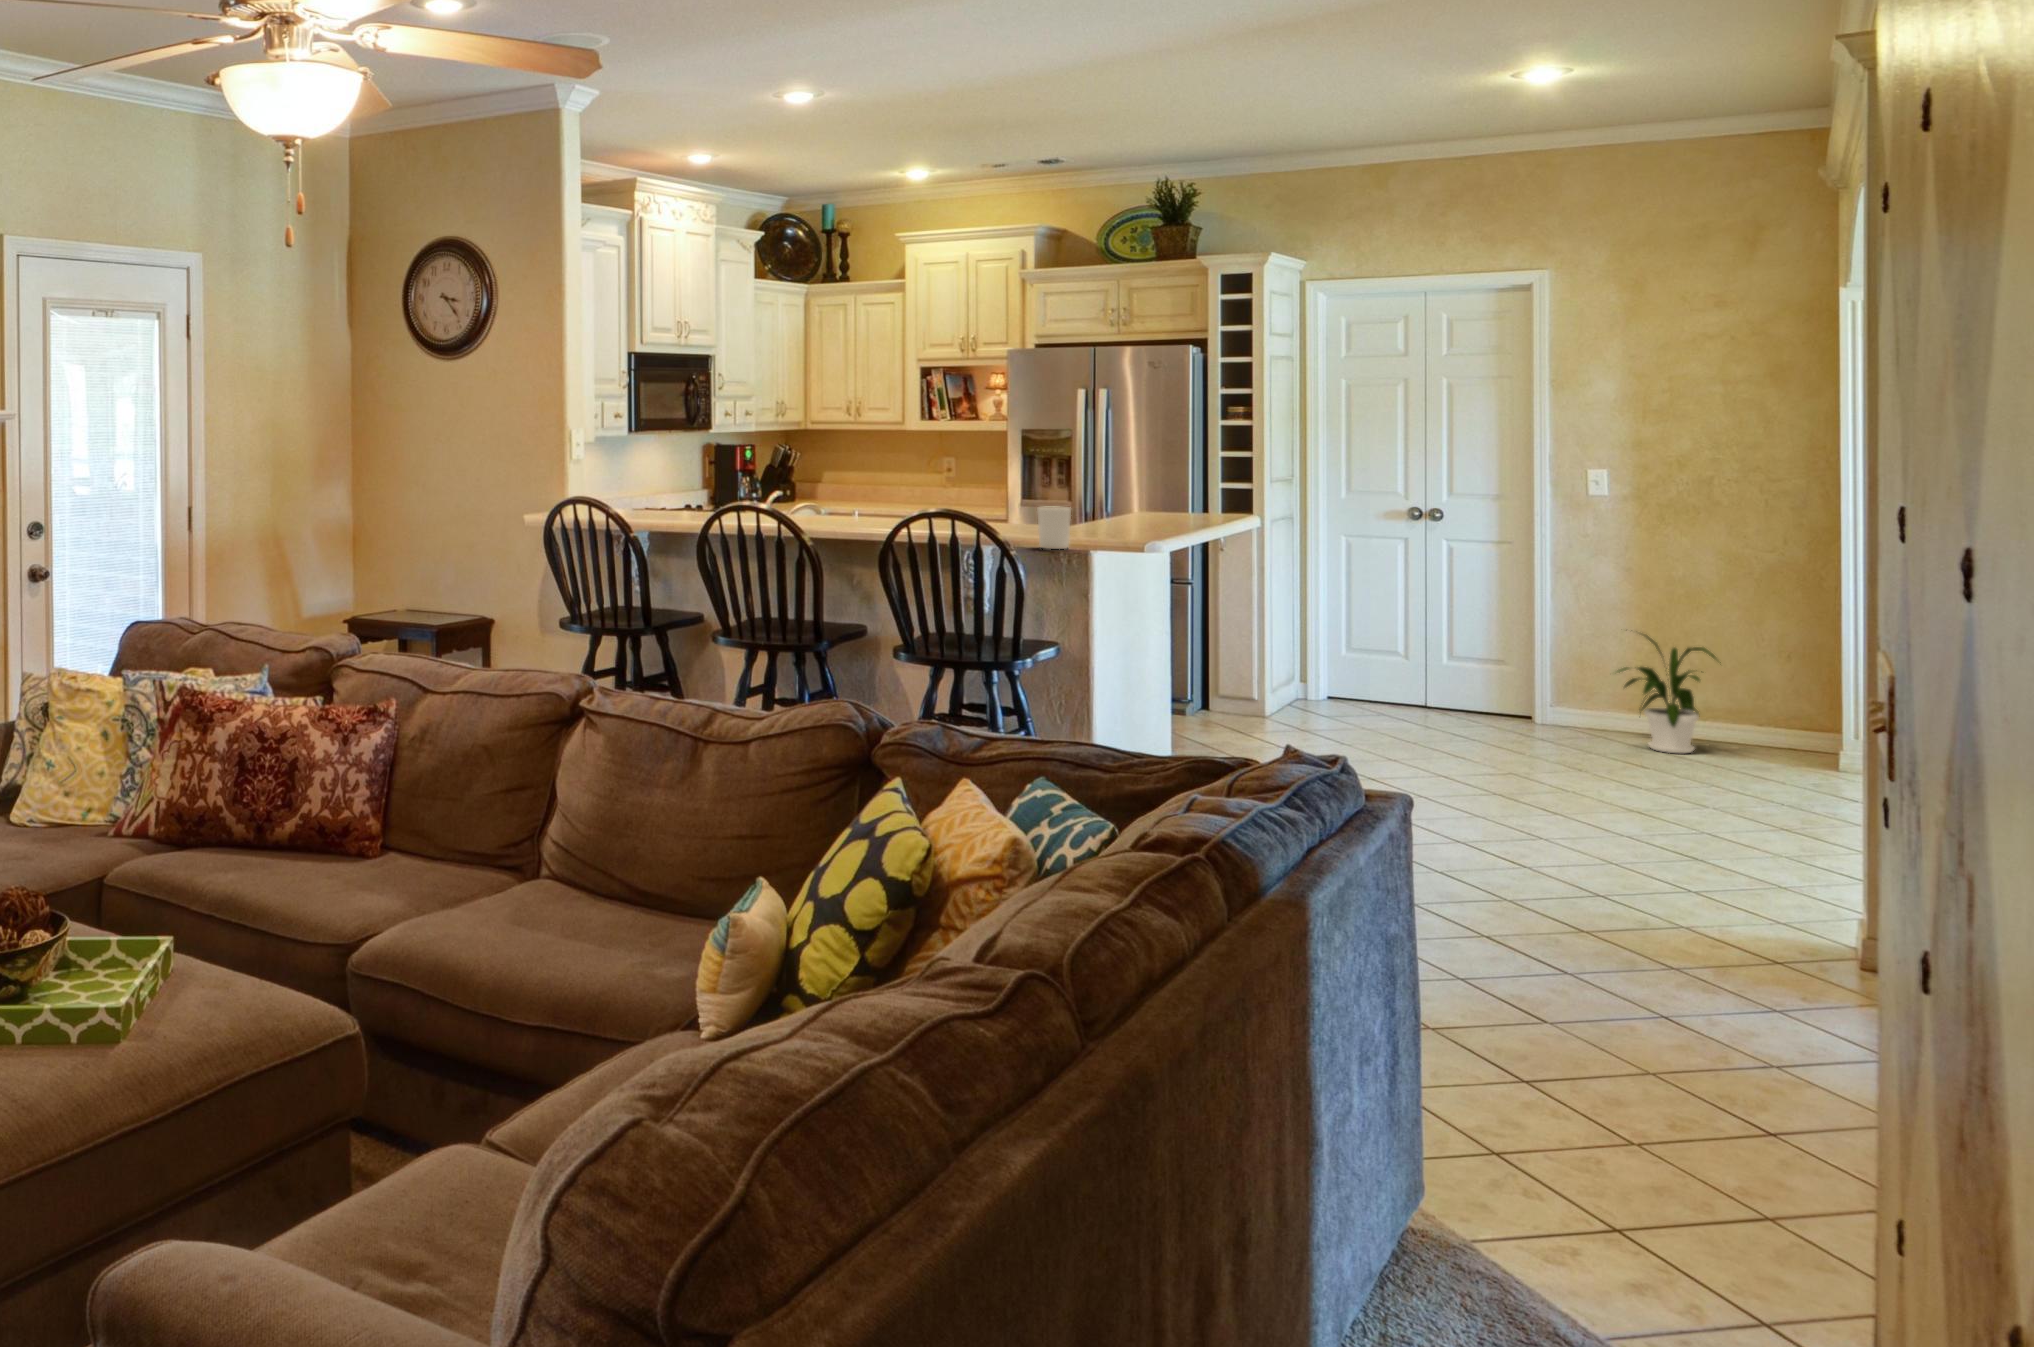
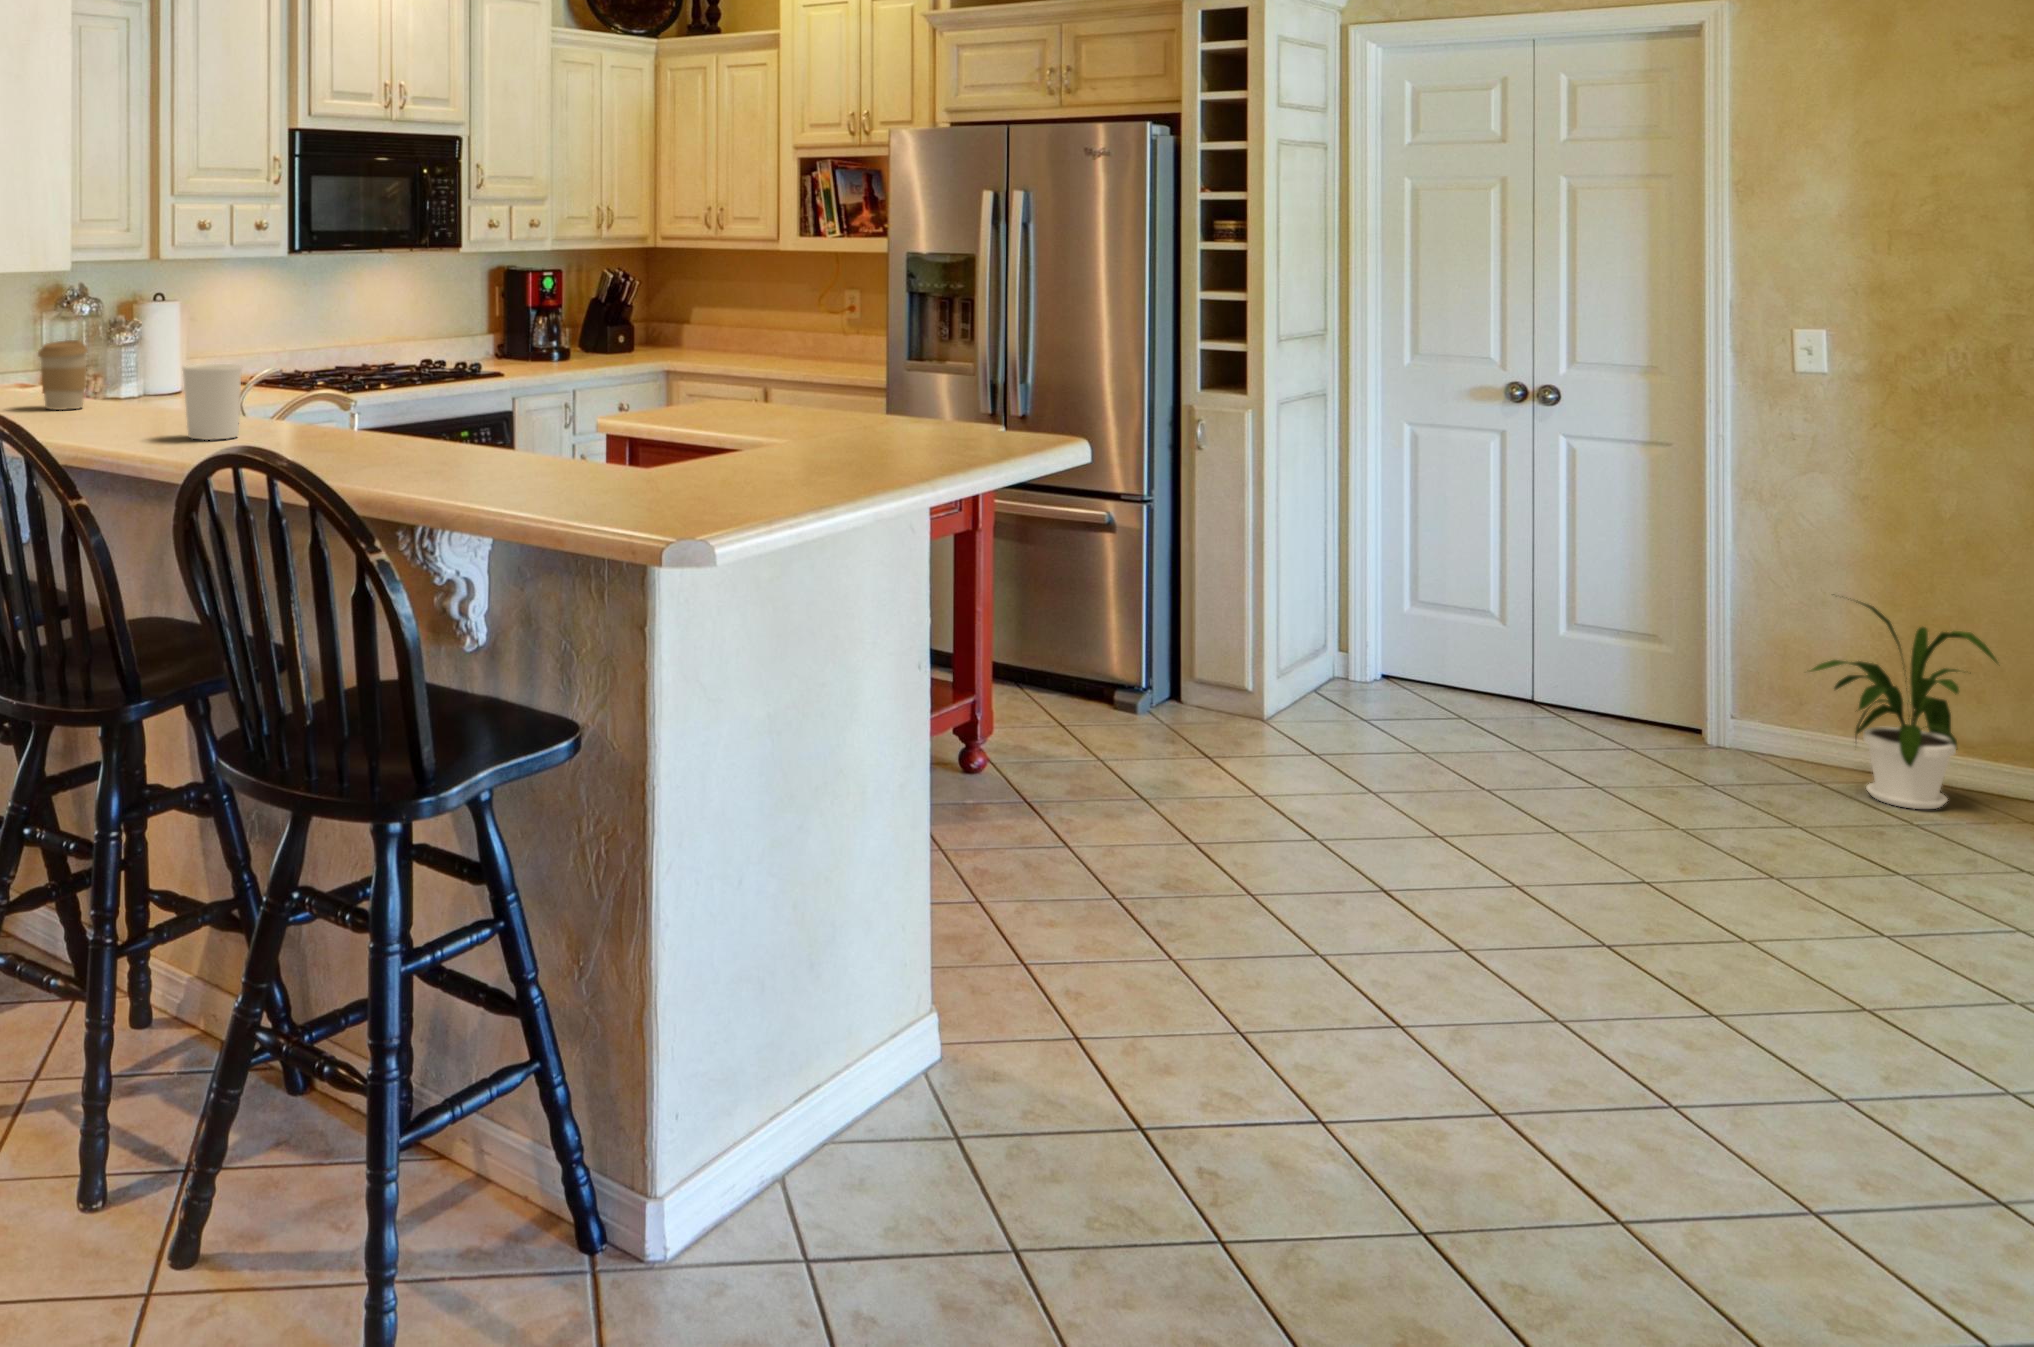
coffee cup: none [677,490,704,529] -> present [38,340,88,410]
candle holder: present [1037,506,1071,549] -> present [183,364,242,440]

